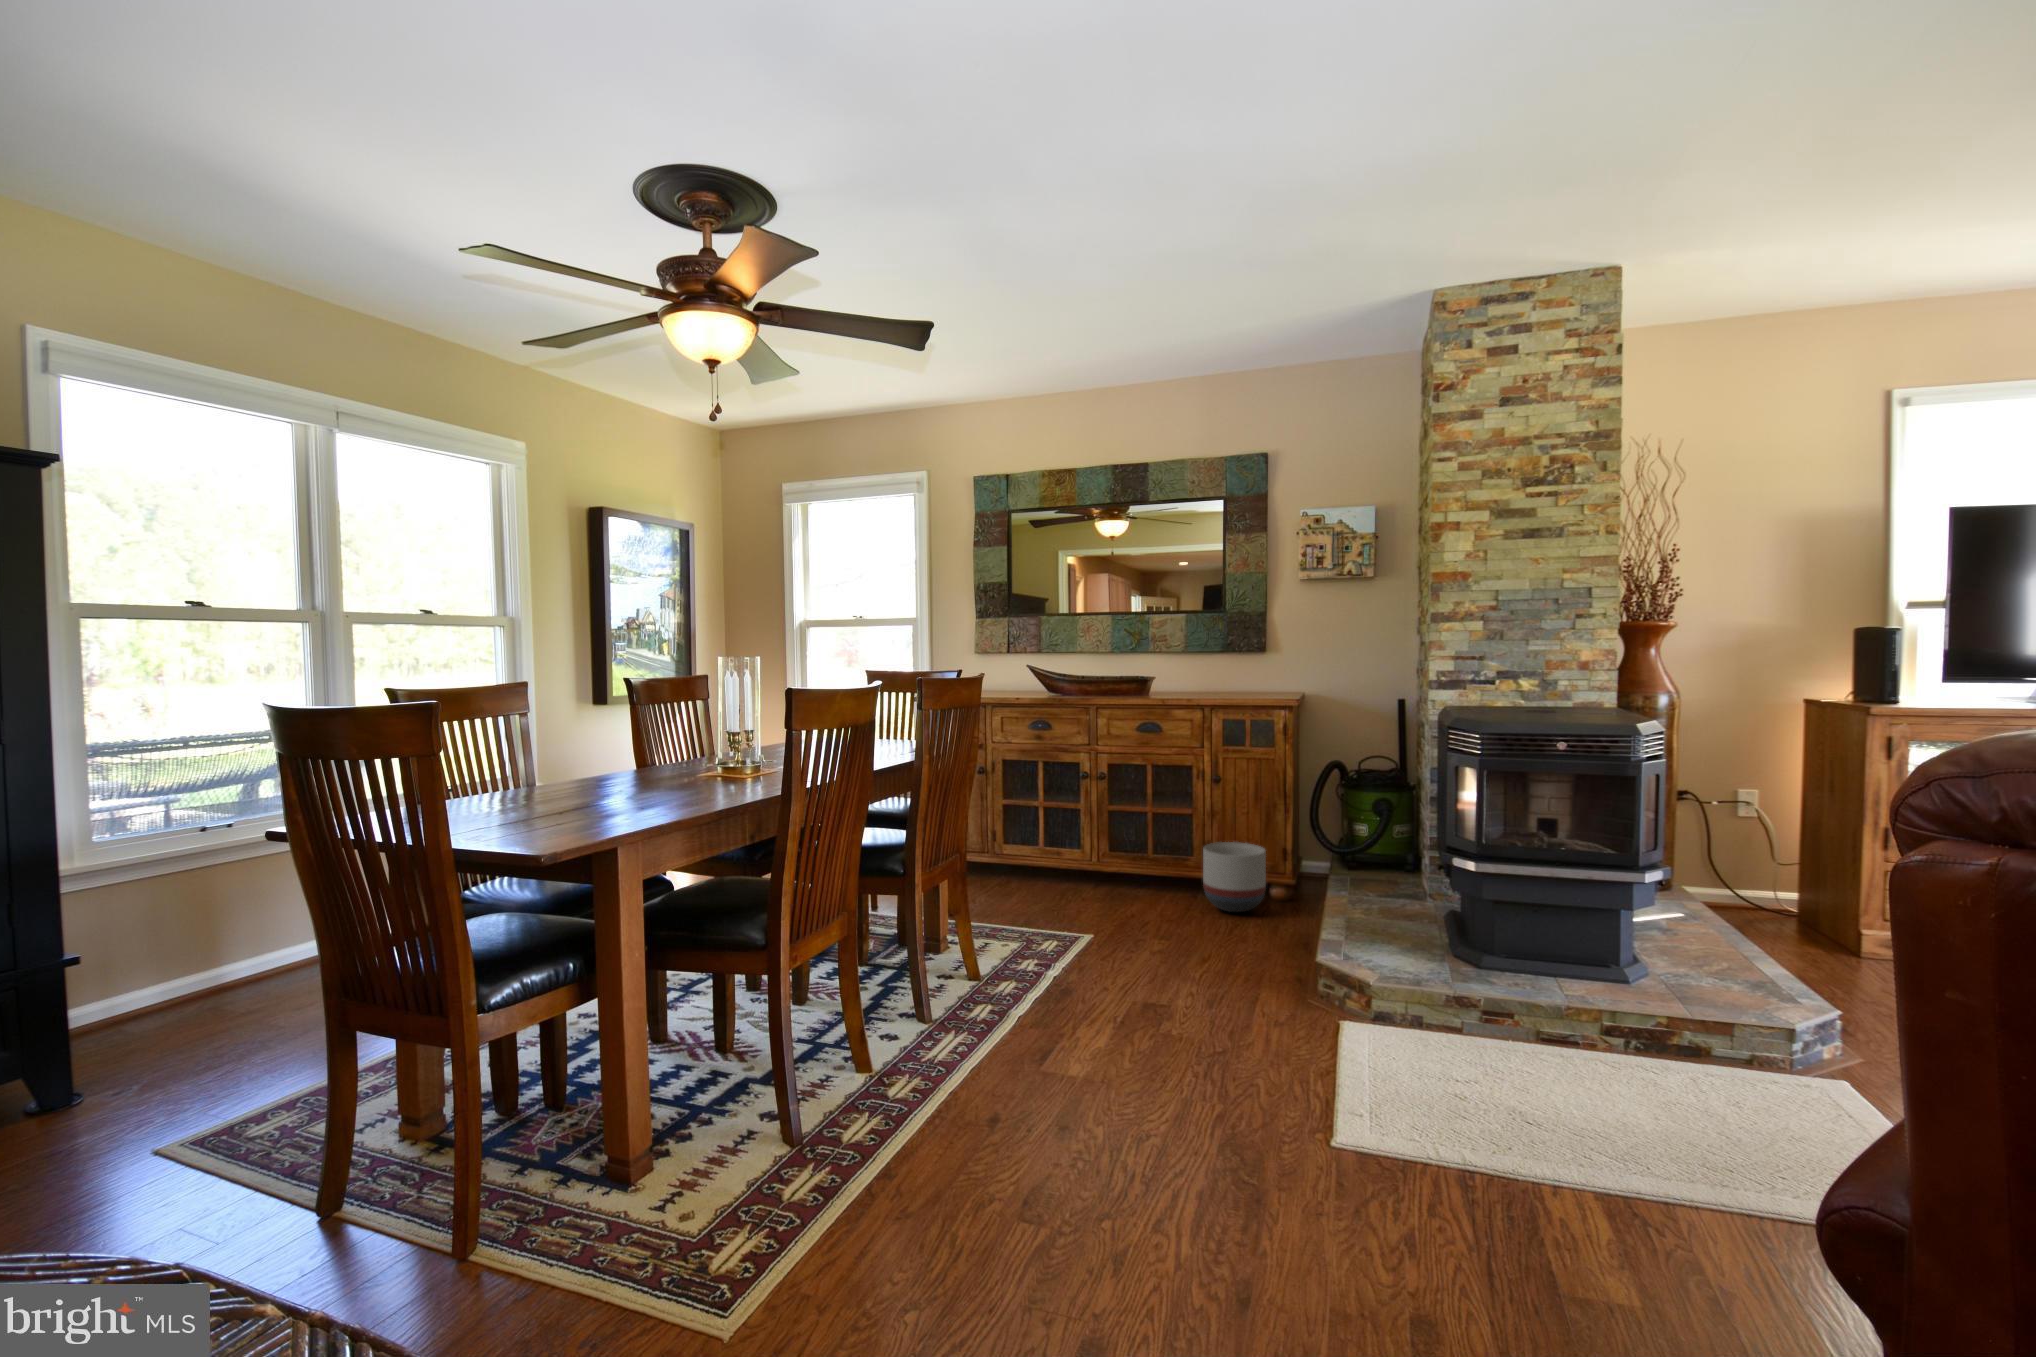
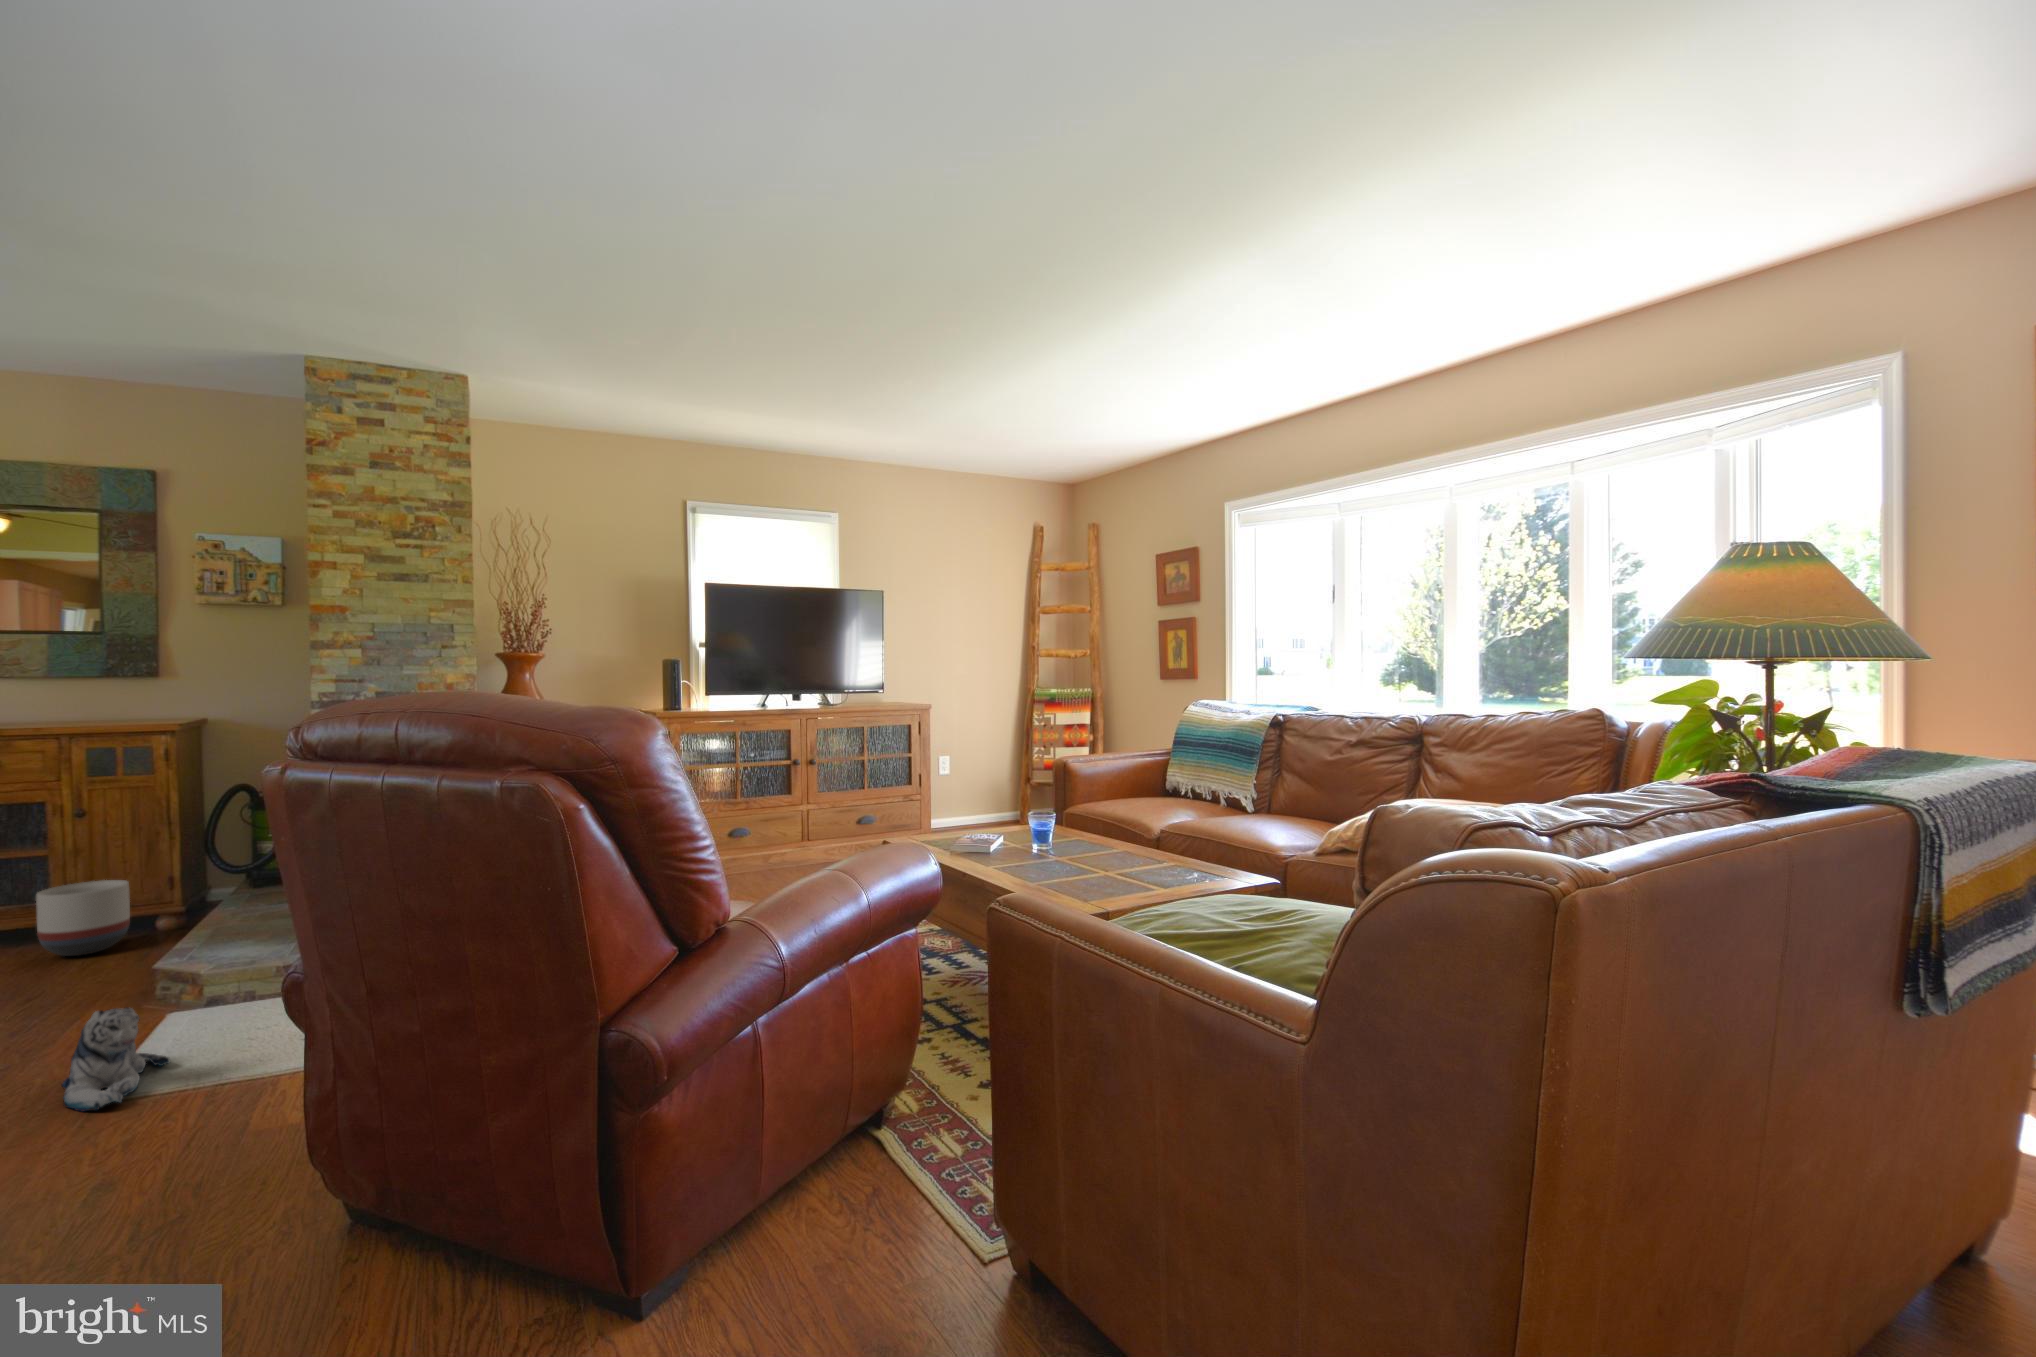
plush toy: none [1316,1041,1413,1171] -> present [62,1007,170,1111]

